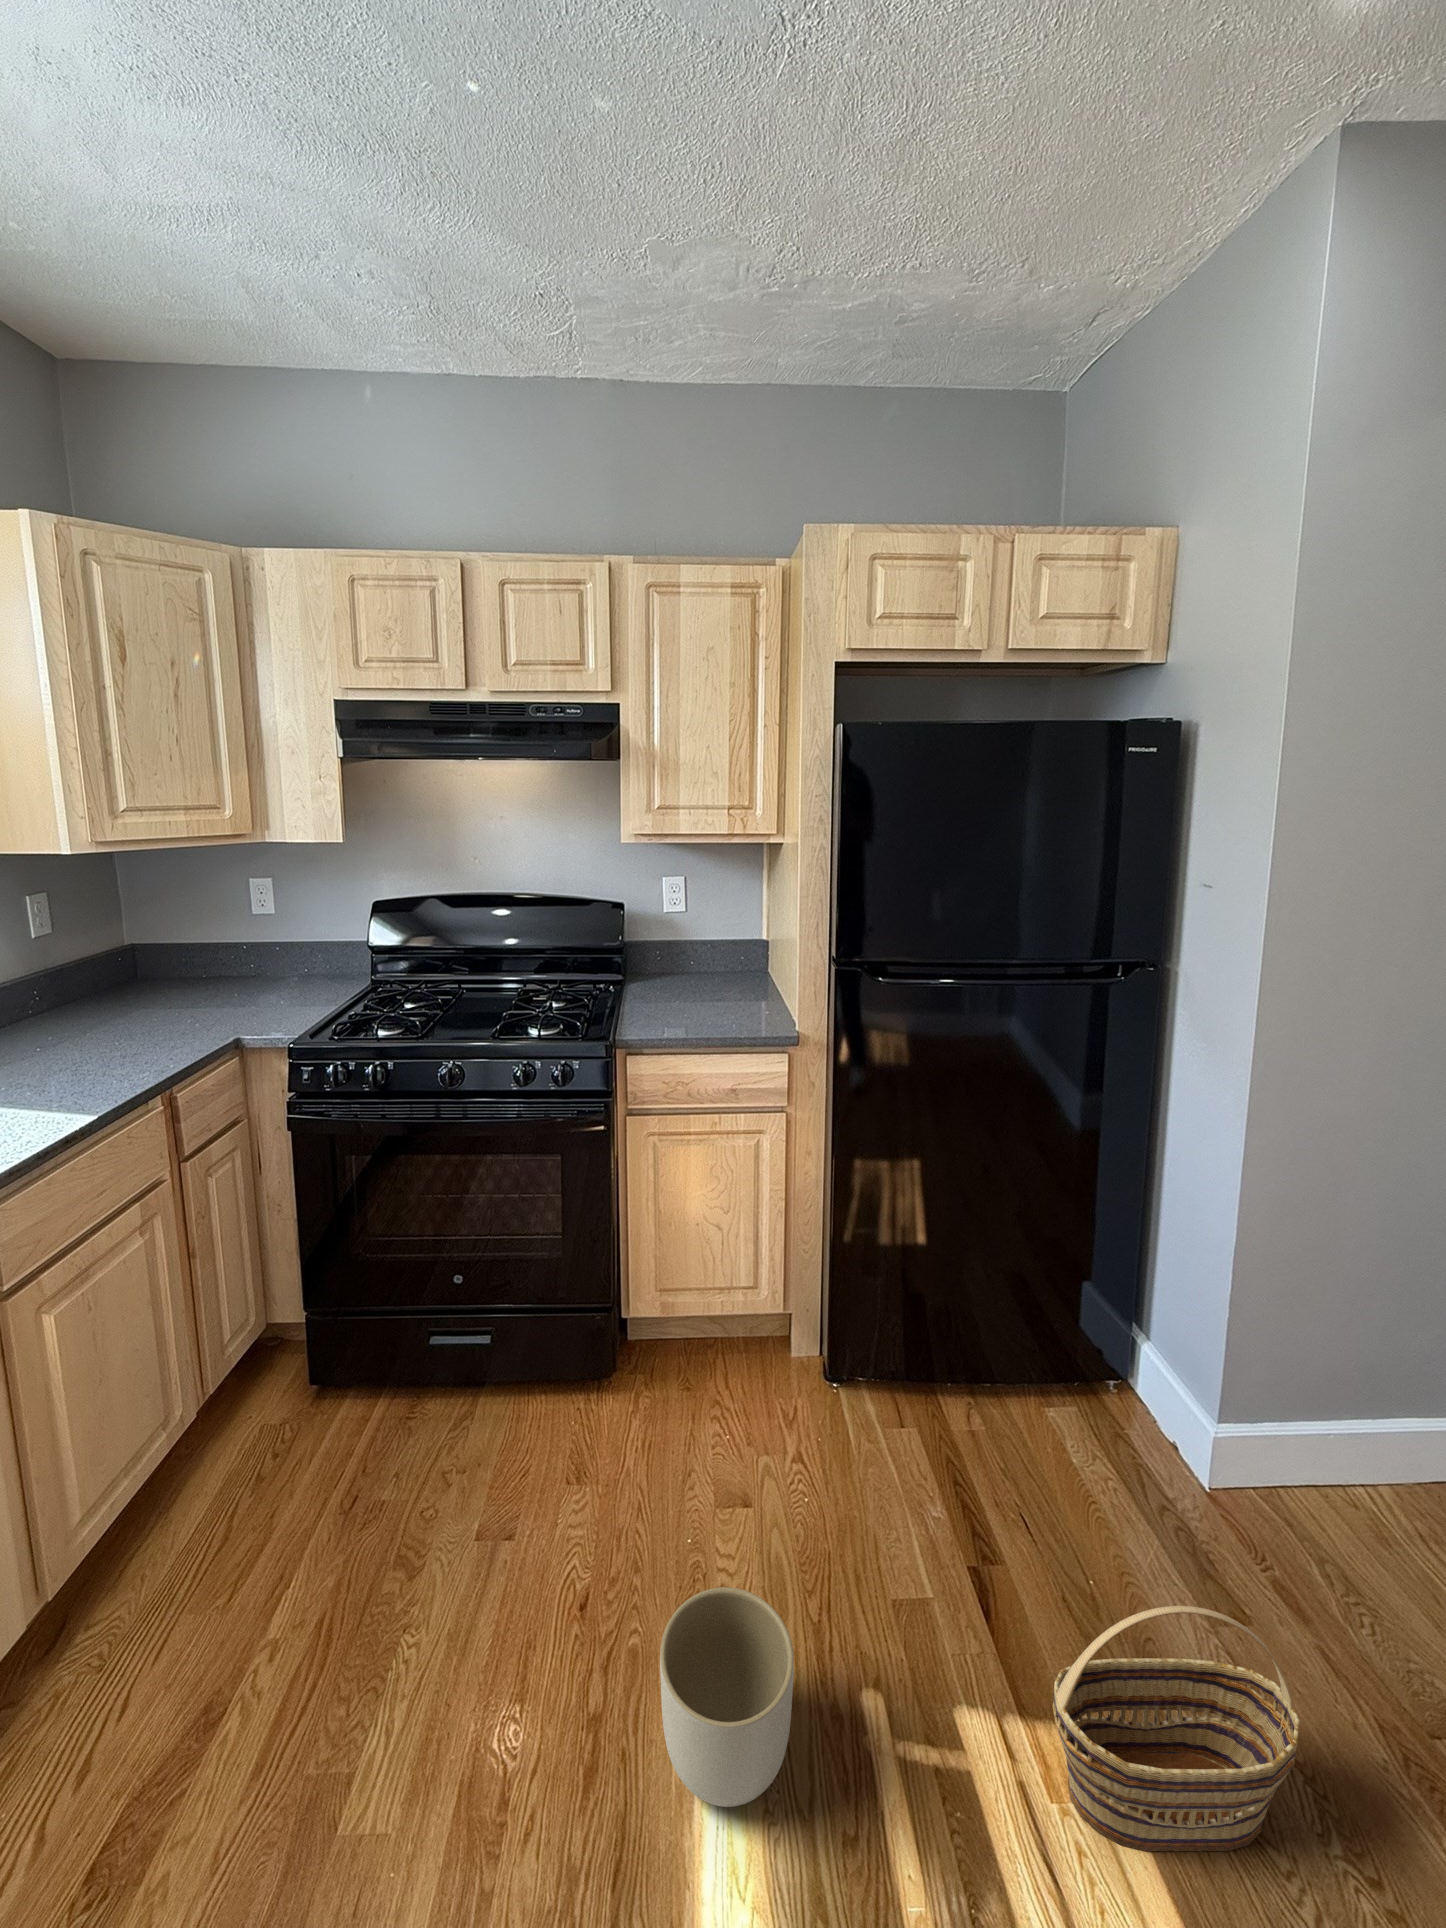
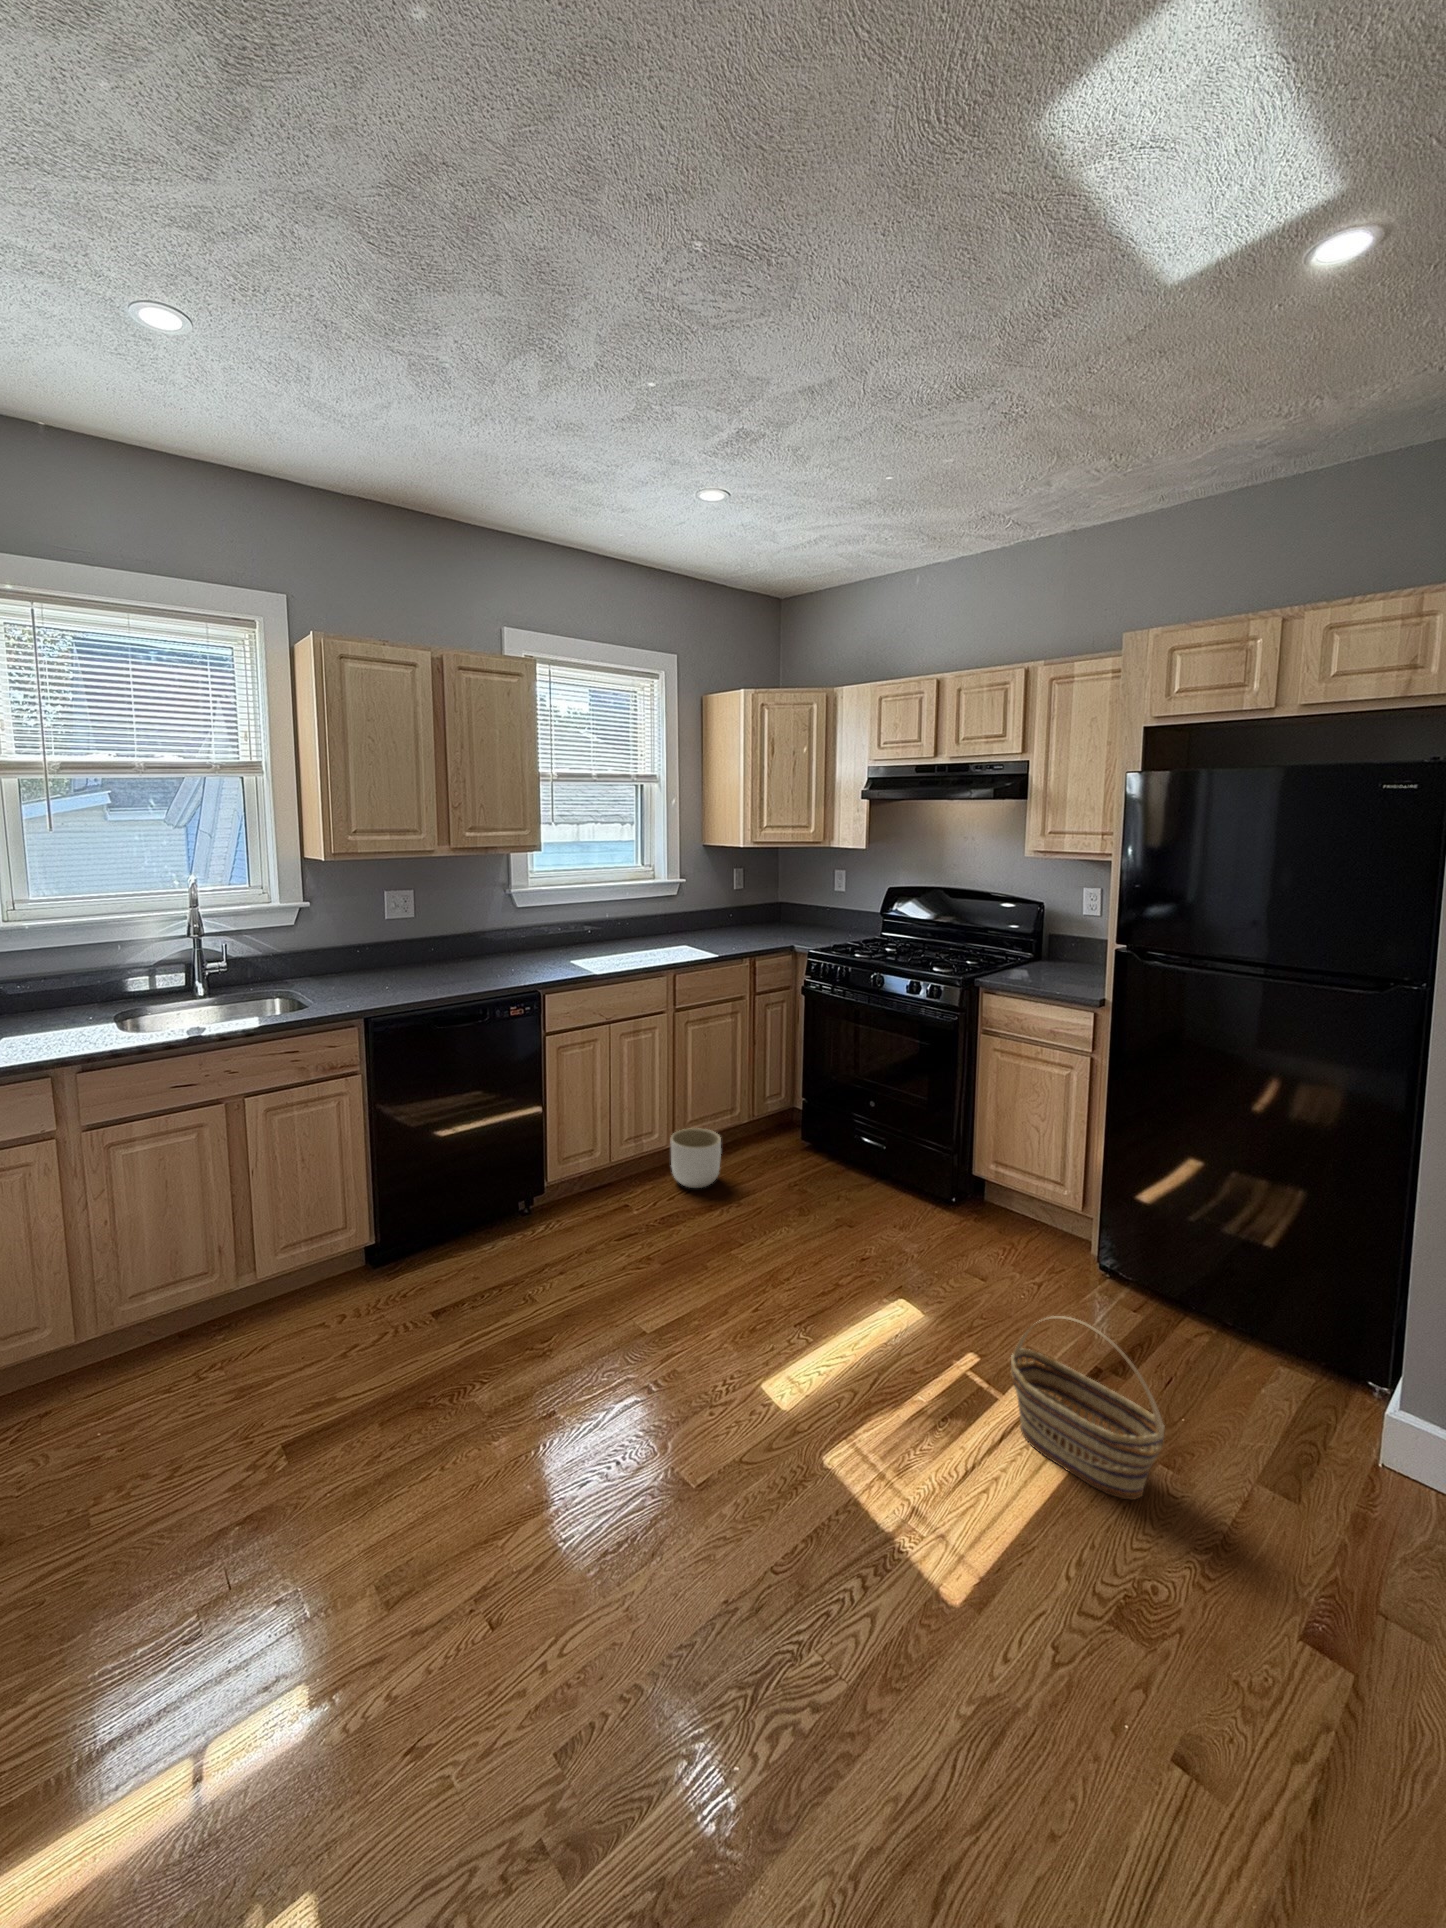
planter: present [660,1587,794,1807] -> present [670,1128,721,1188]

